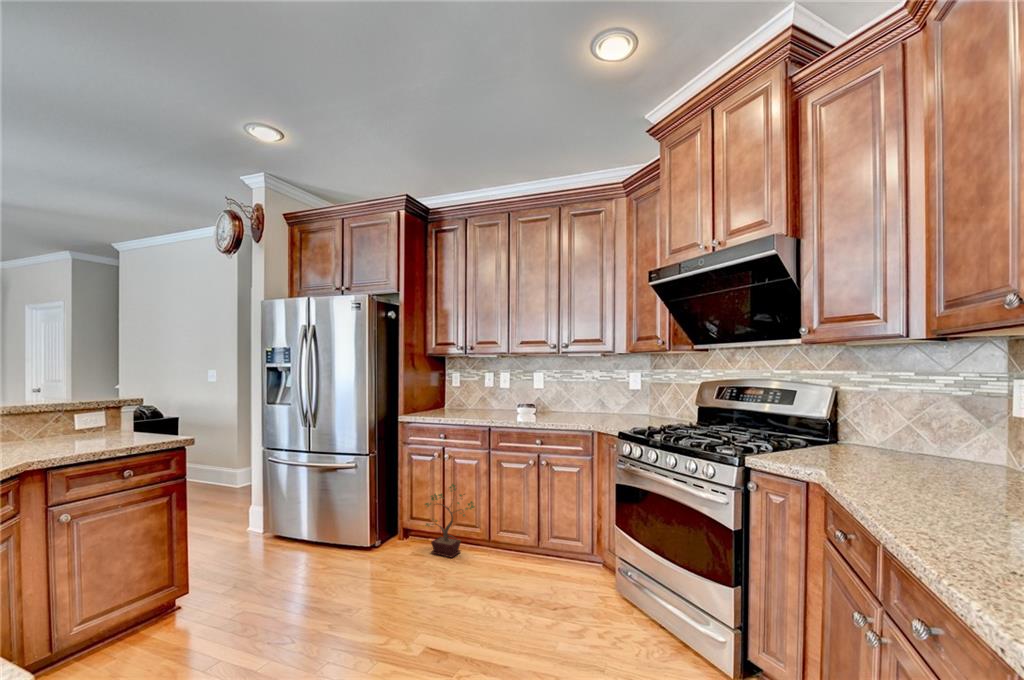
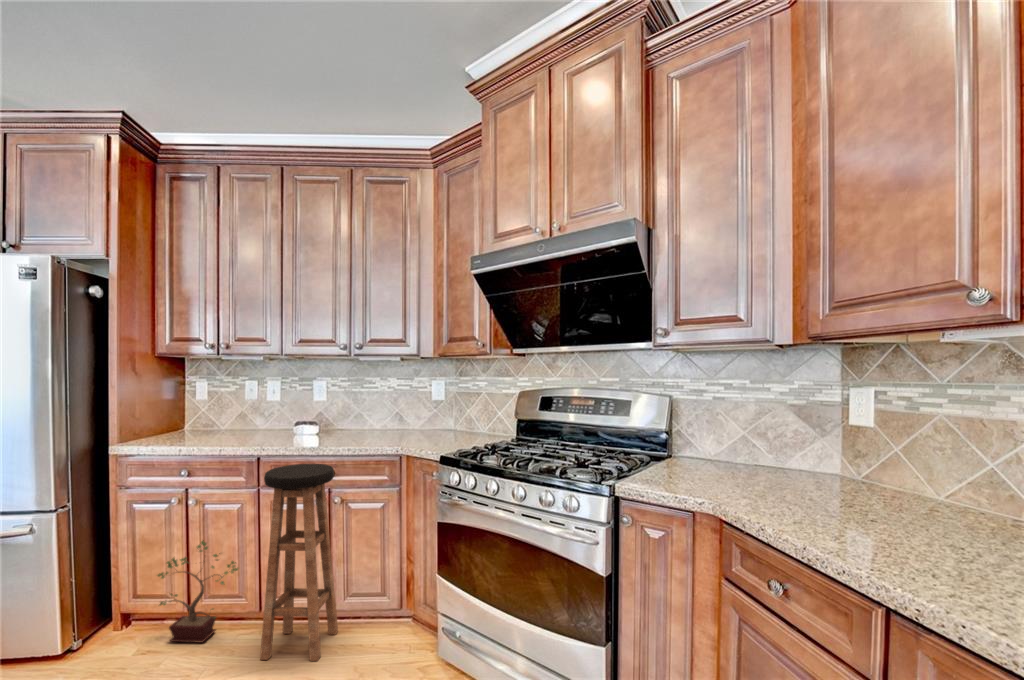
bar stool: none [487,433,545,586] -> present [260,464,338,661]

